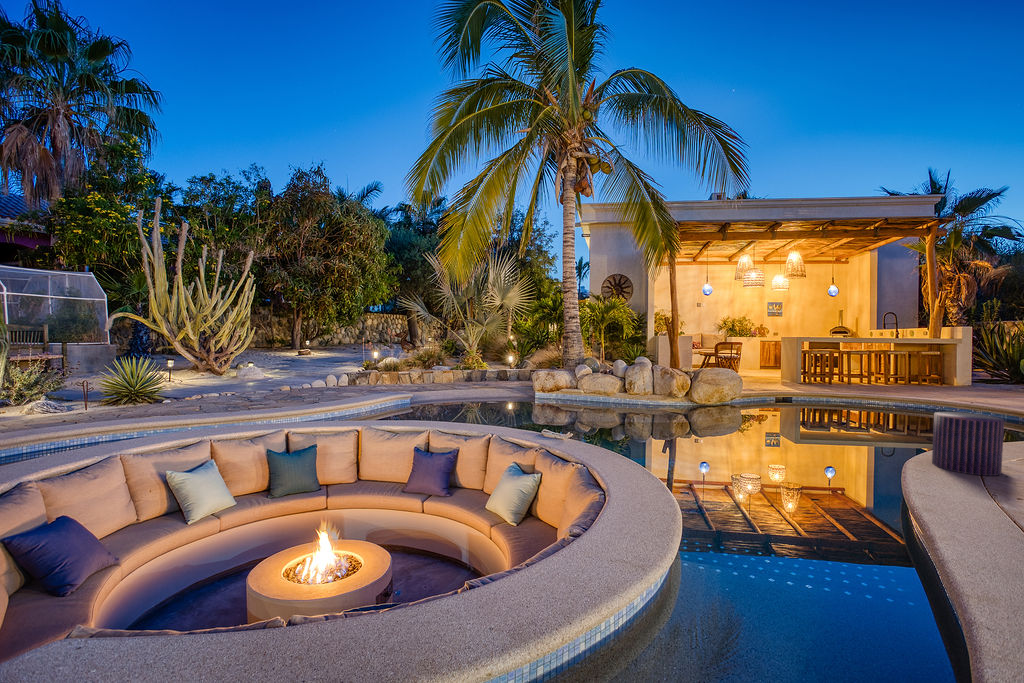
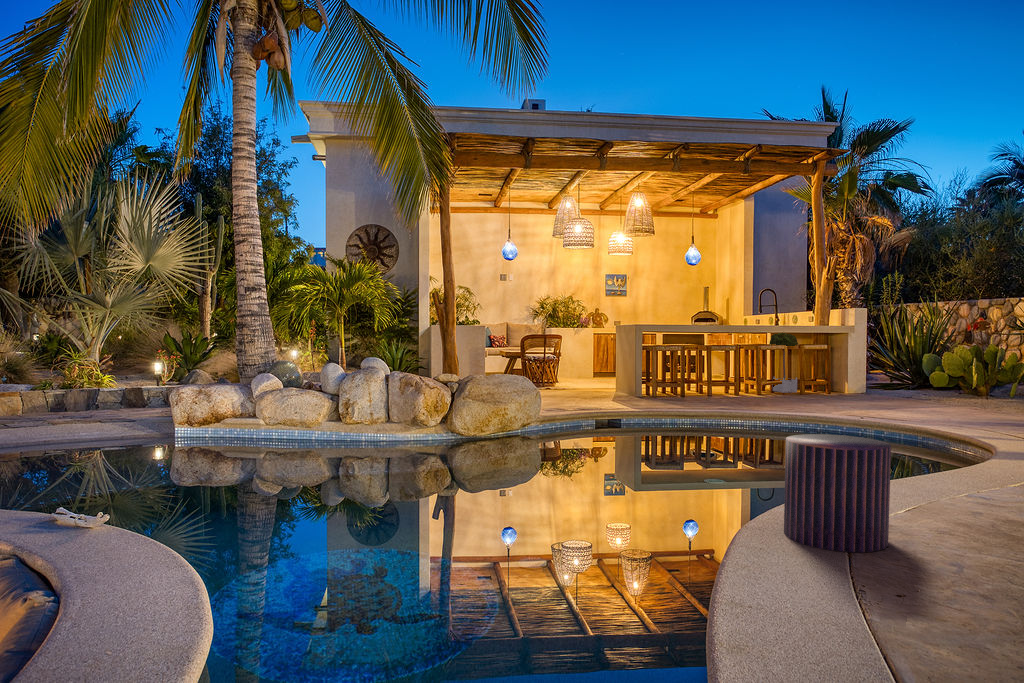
potted tree: none [894,343,917,384] -> present [769,333,798,393]

